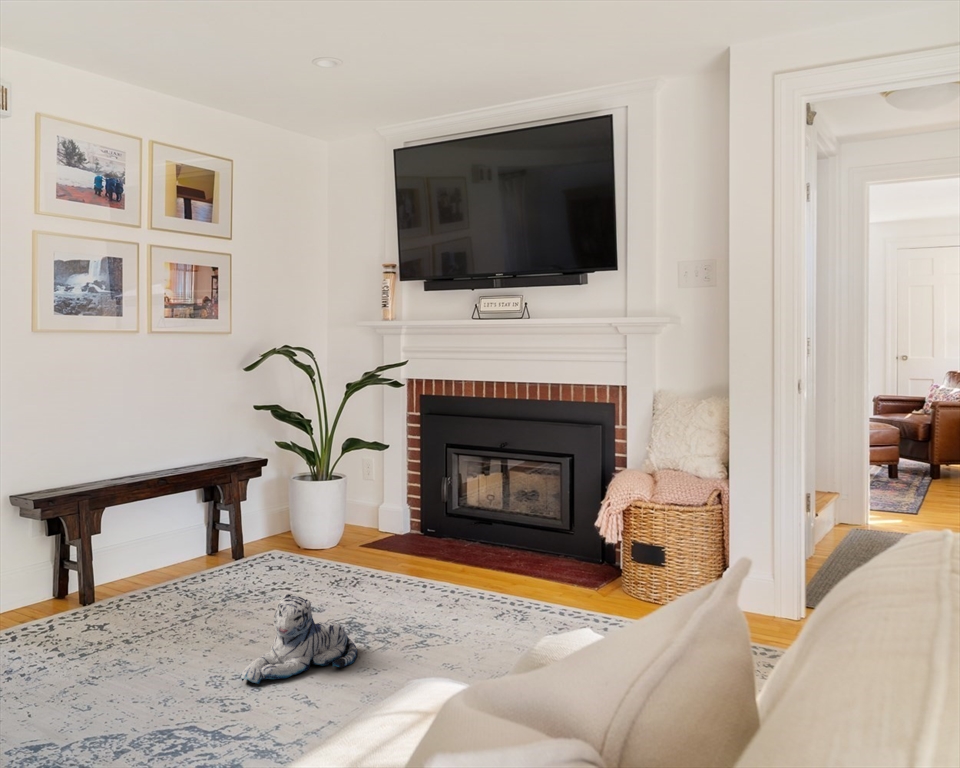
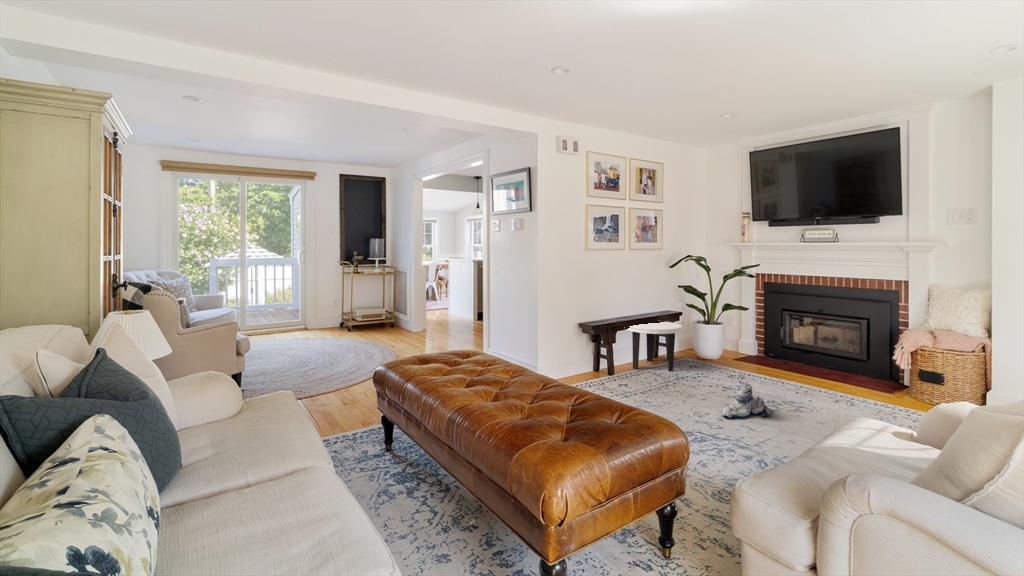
side table: none [110,475,240,586] -> present [626,322,682,371]

